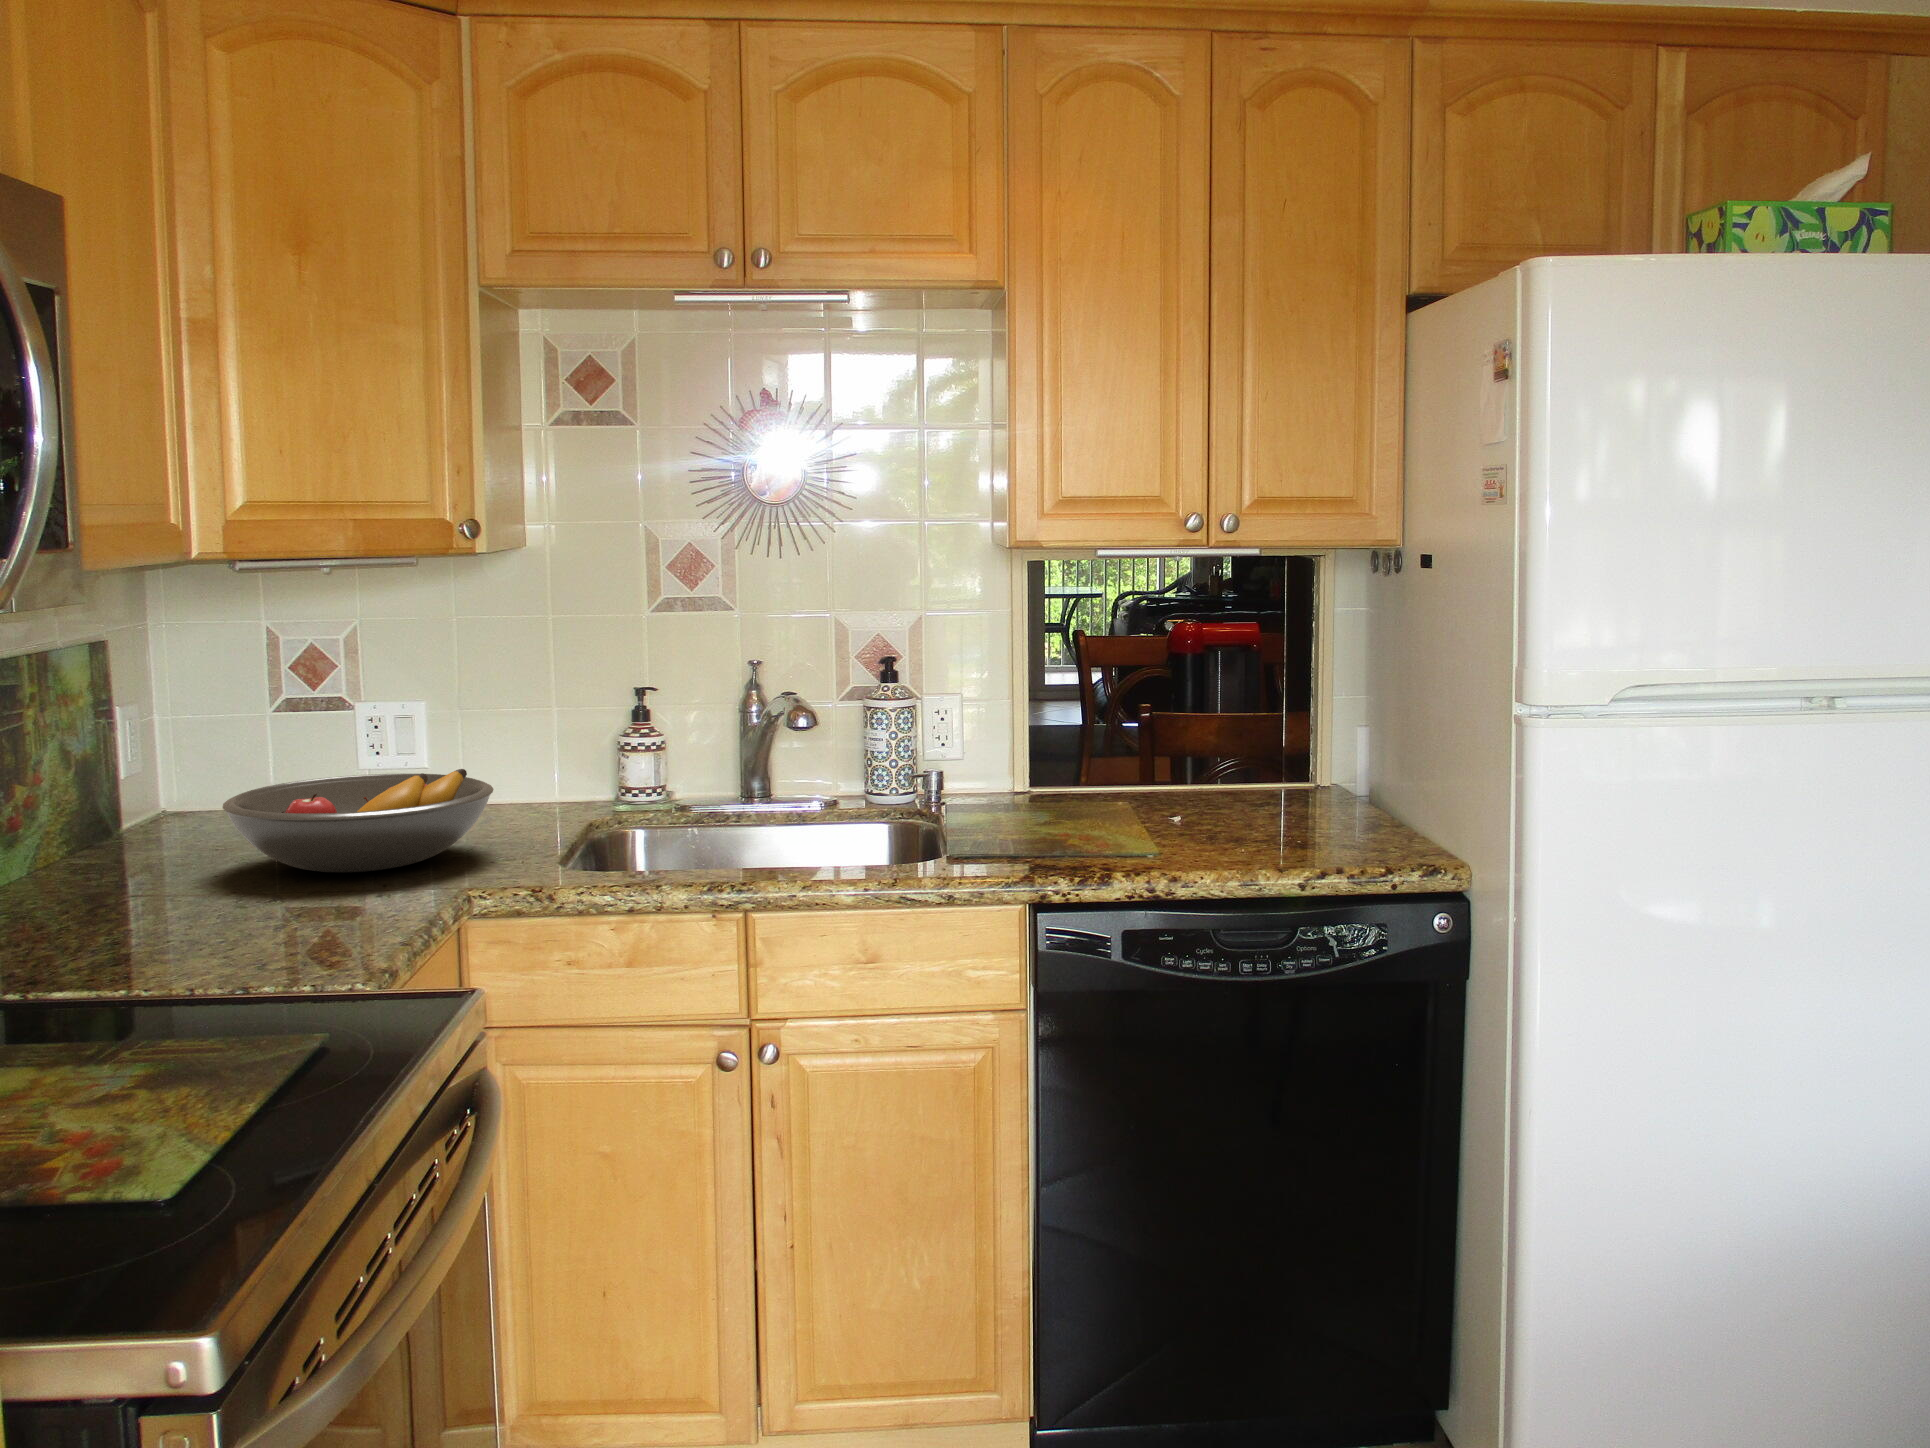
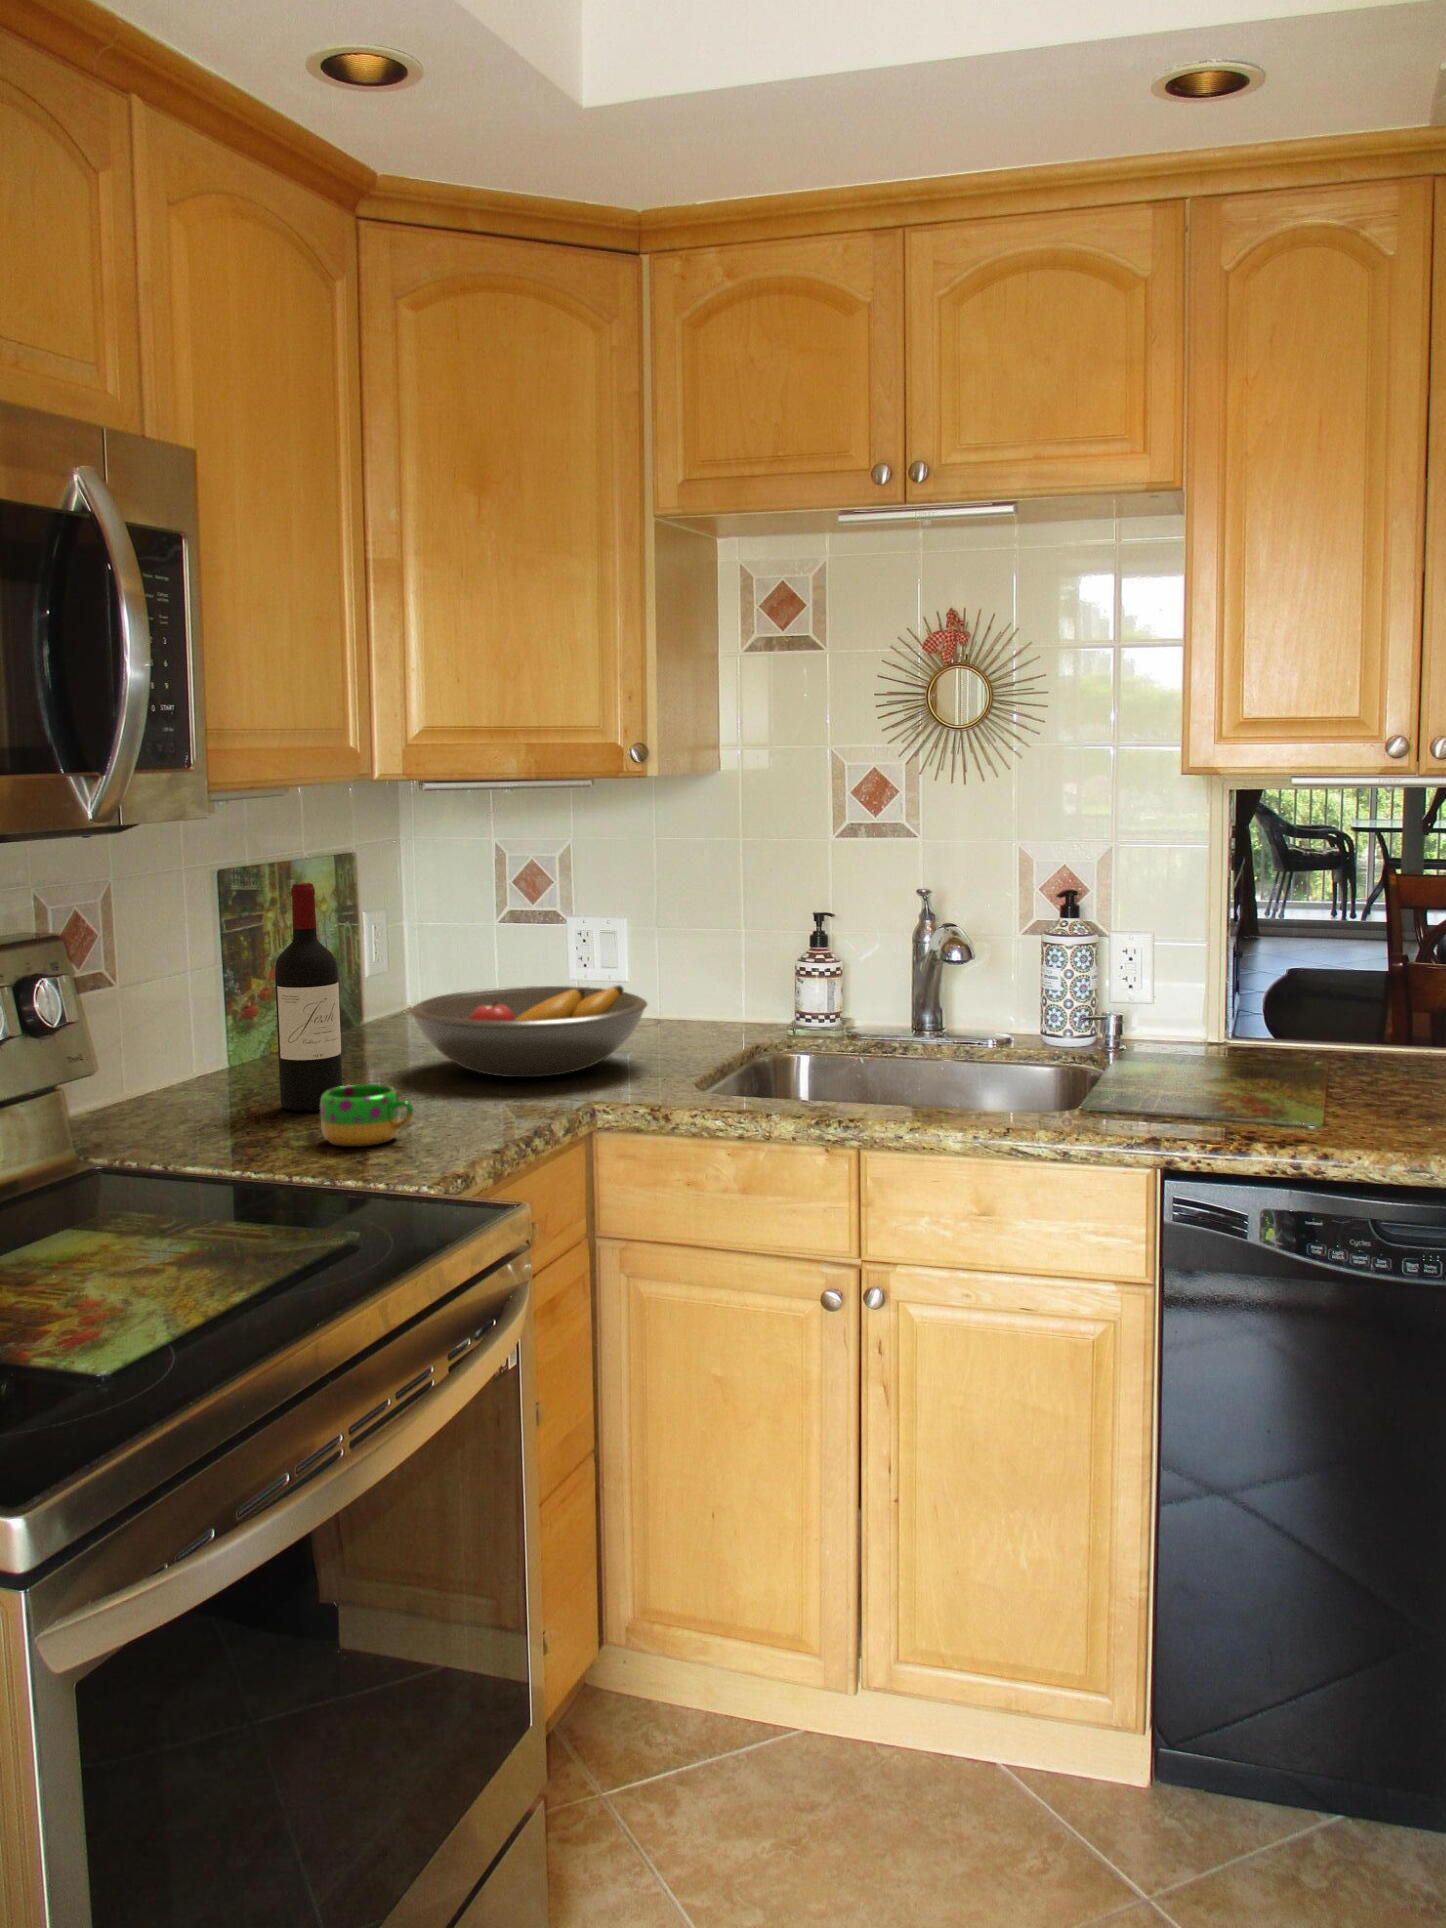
wine bottle: none [86,672,173,929] -> present [275,883,342,1111]
mug: none [185,889,301,960] -> present [320,1084,413,1147]

